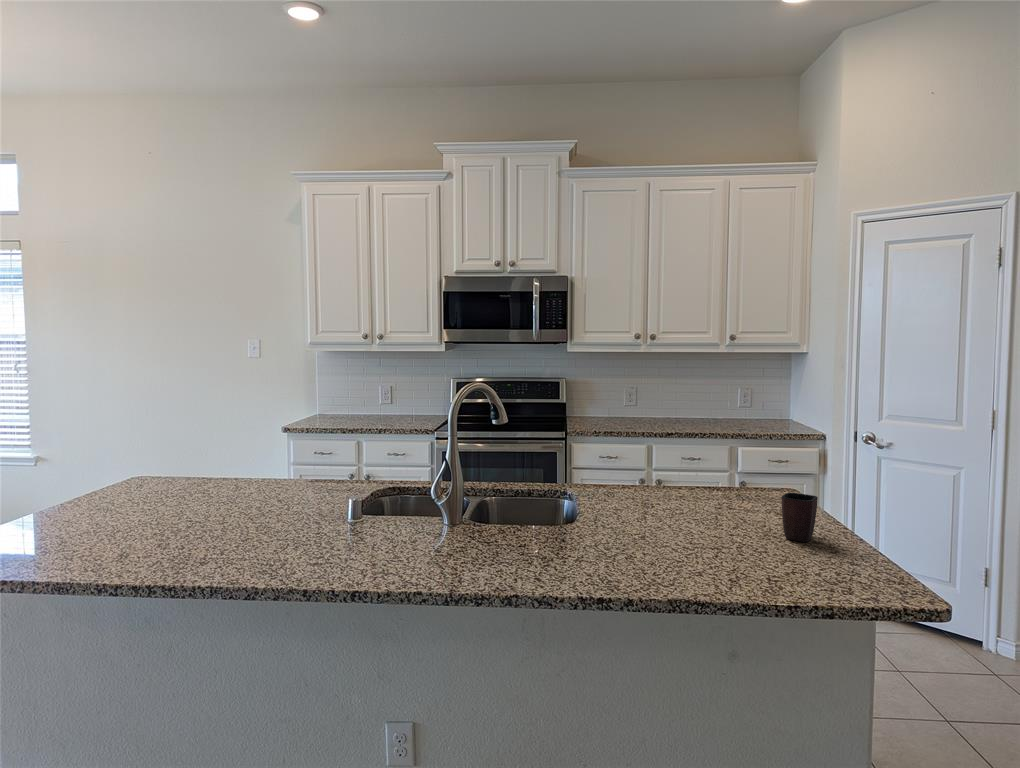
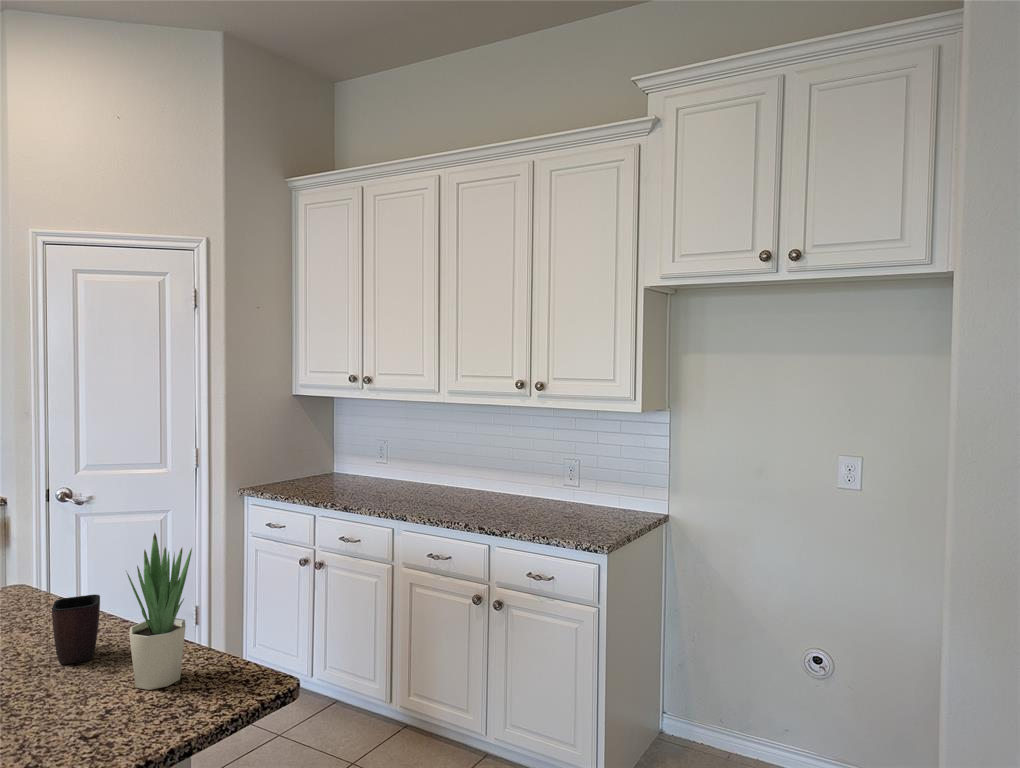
potted plant: none [818,449,875,574] -> present [127,533,192,690]

